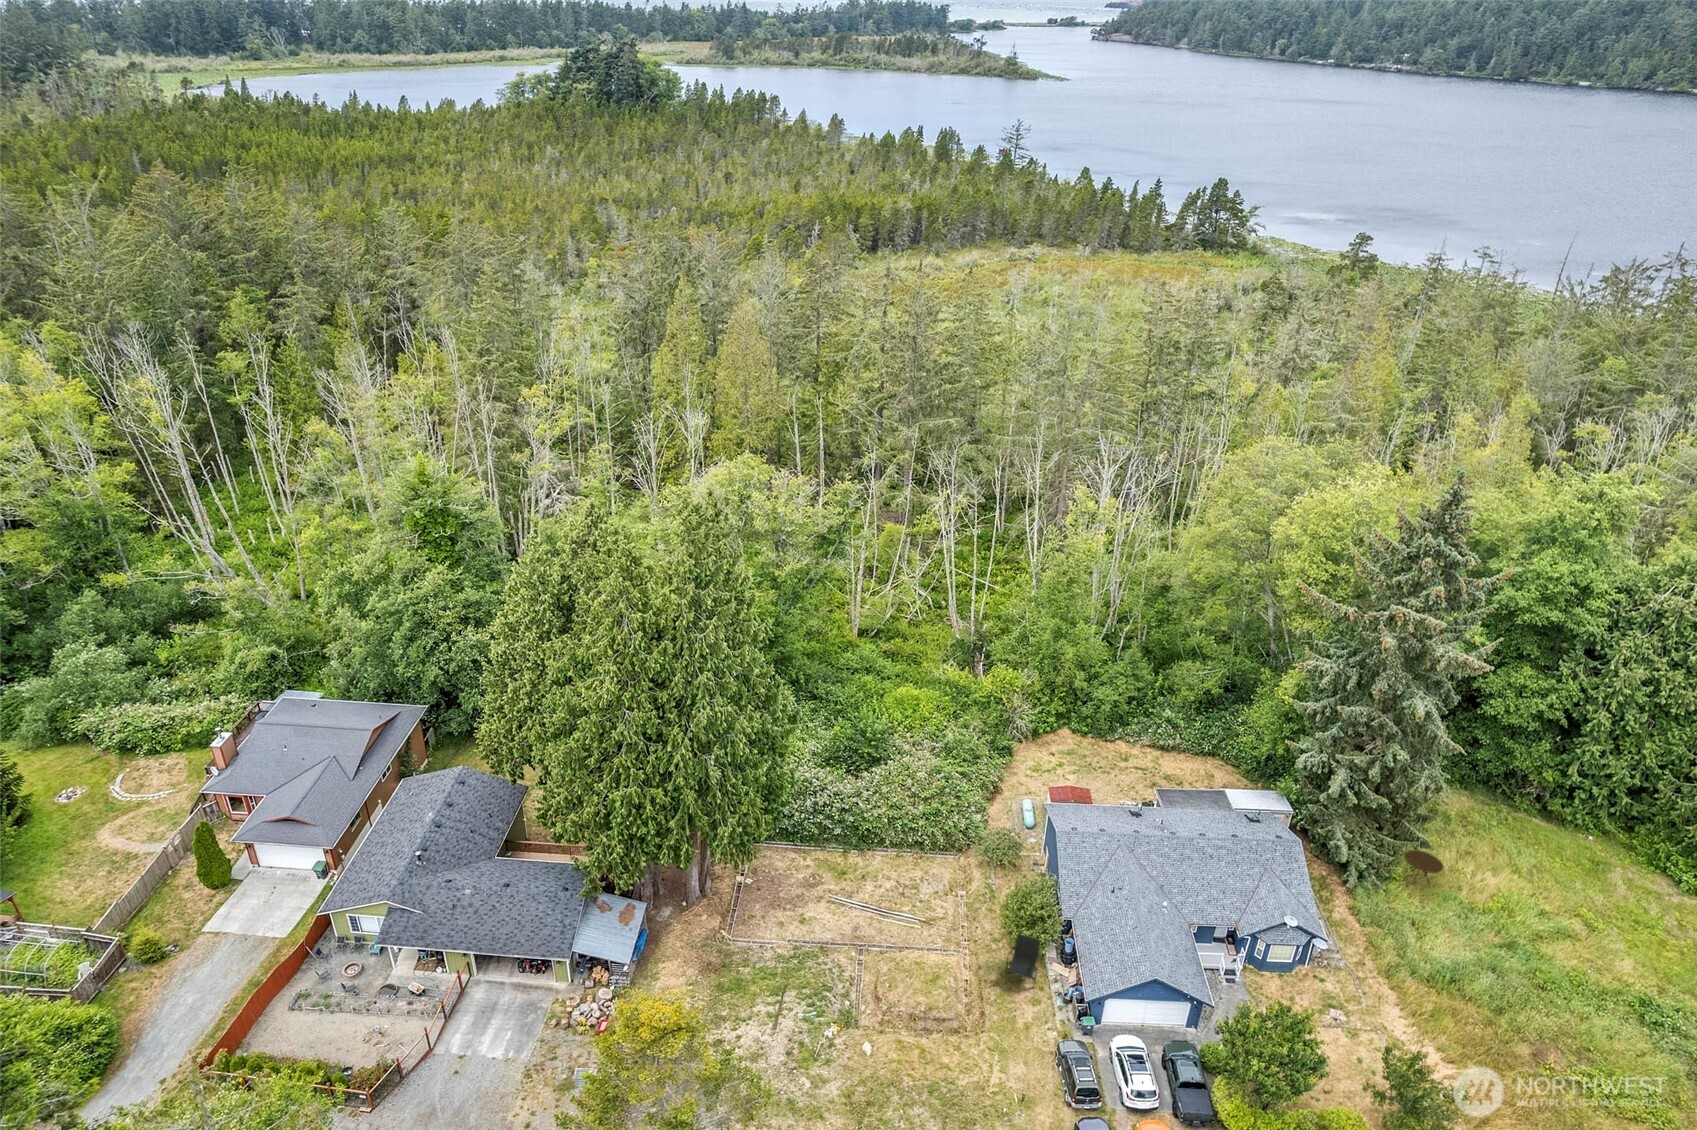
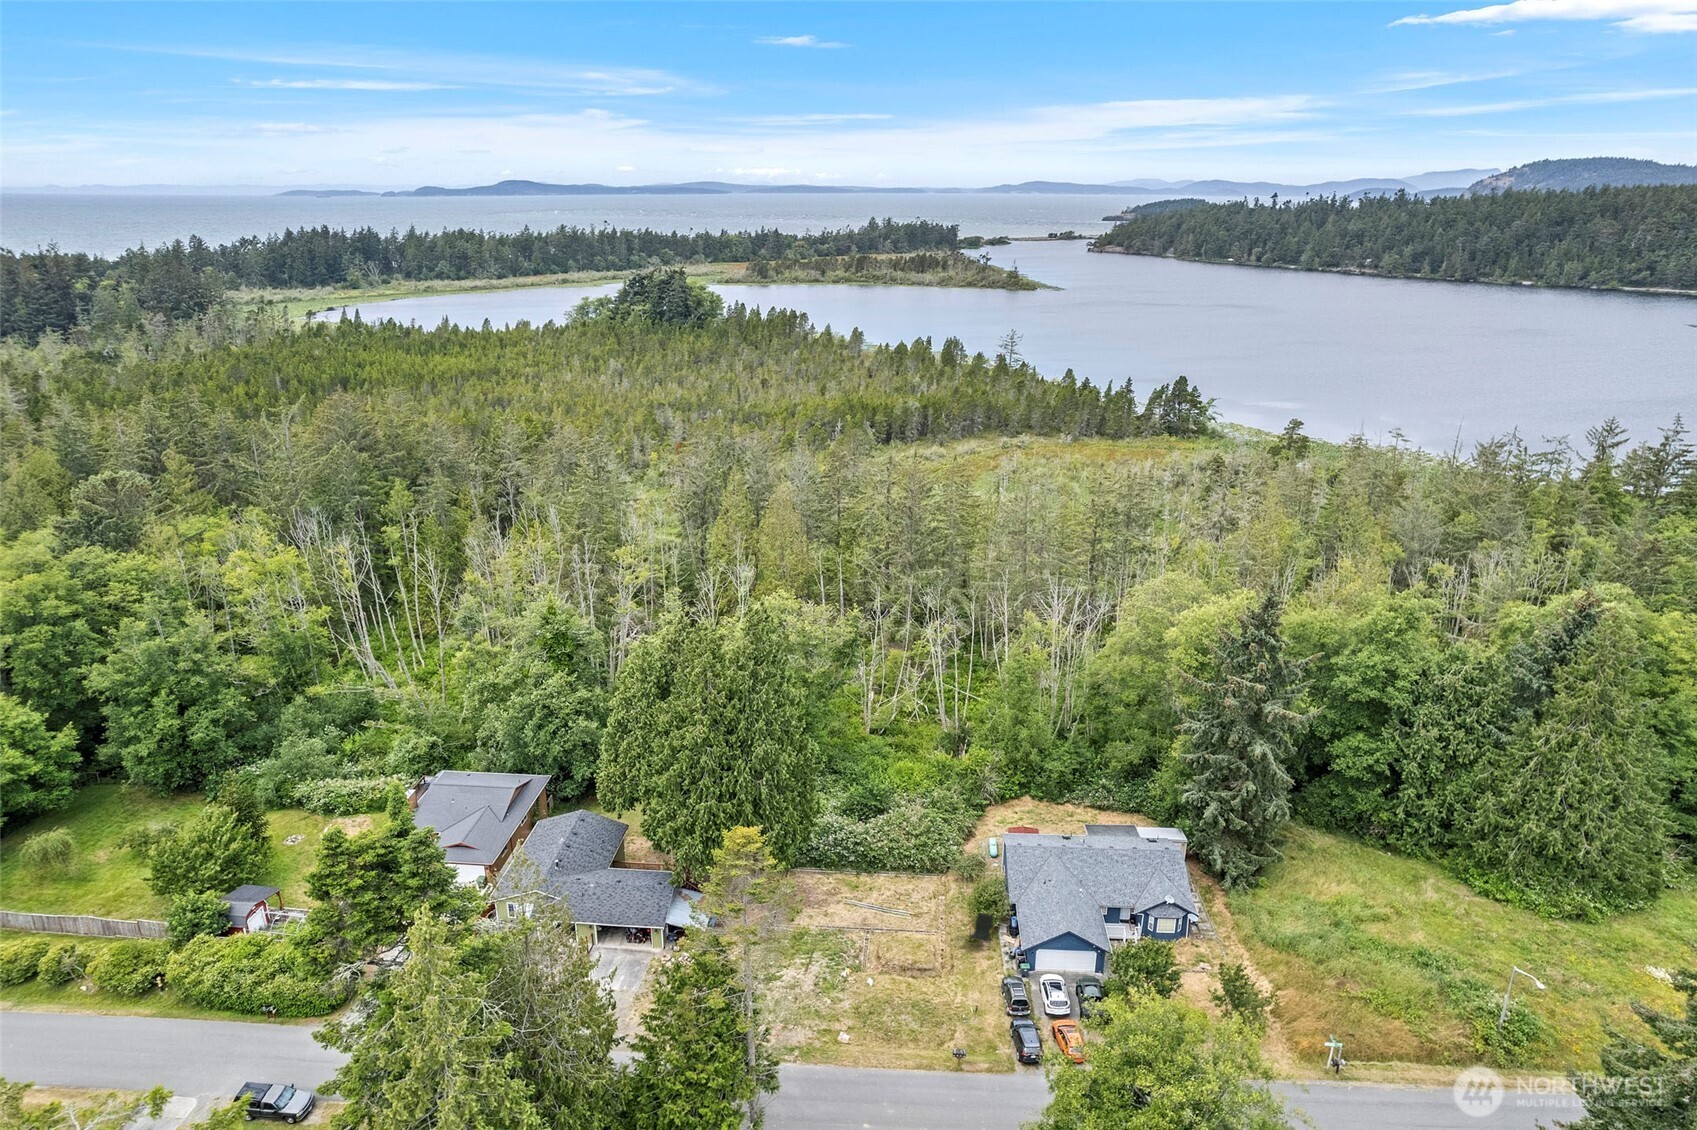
round table: present [1404,850,1443,883] -> none [1267,866,1295,892]

